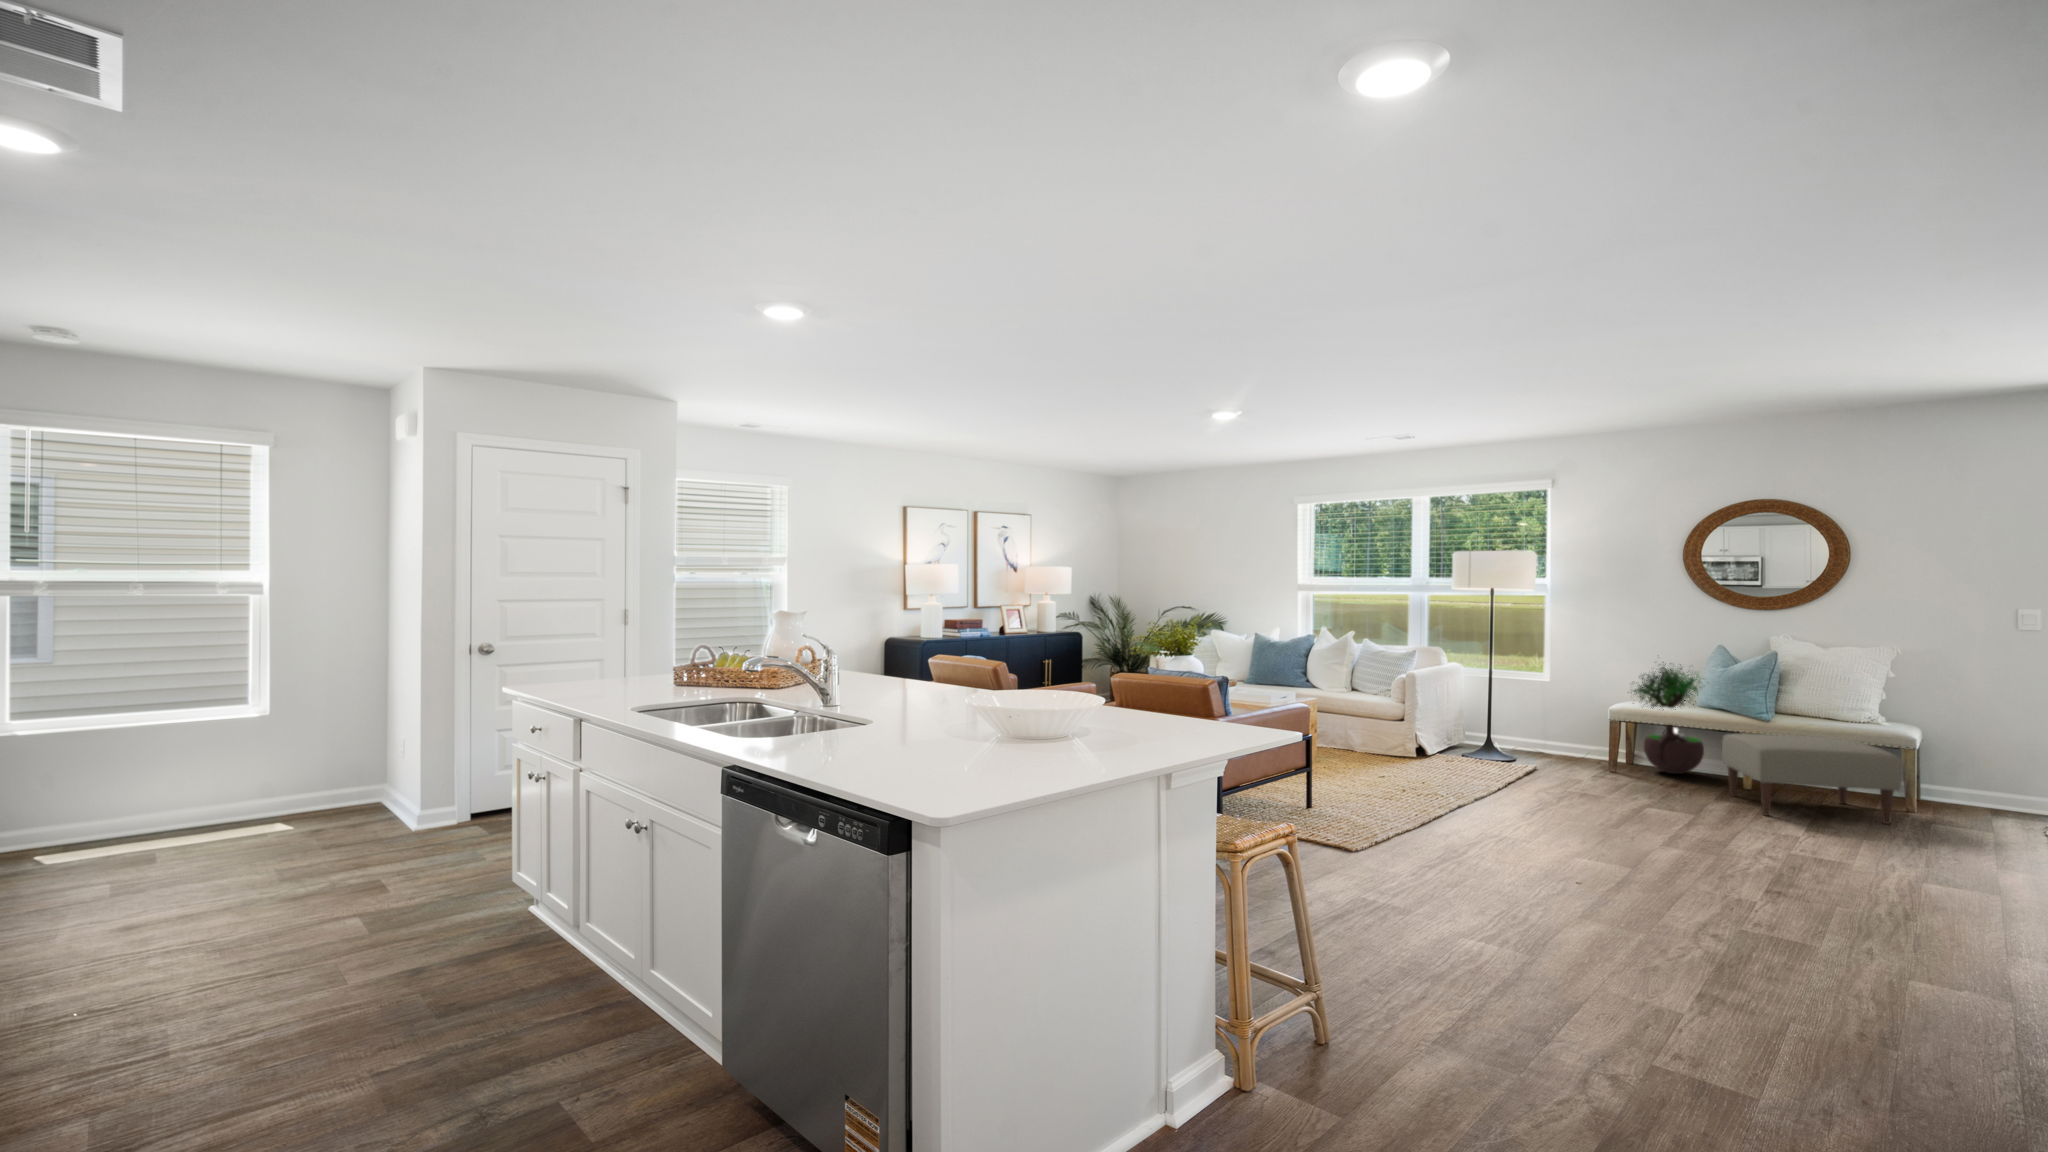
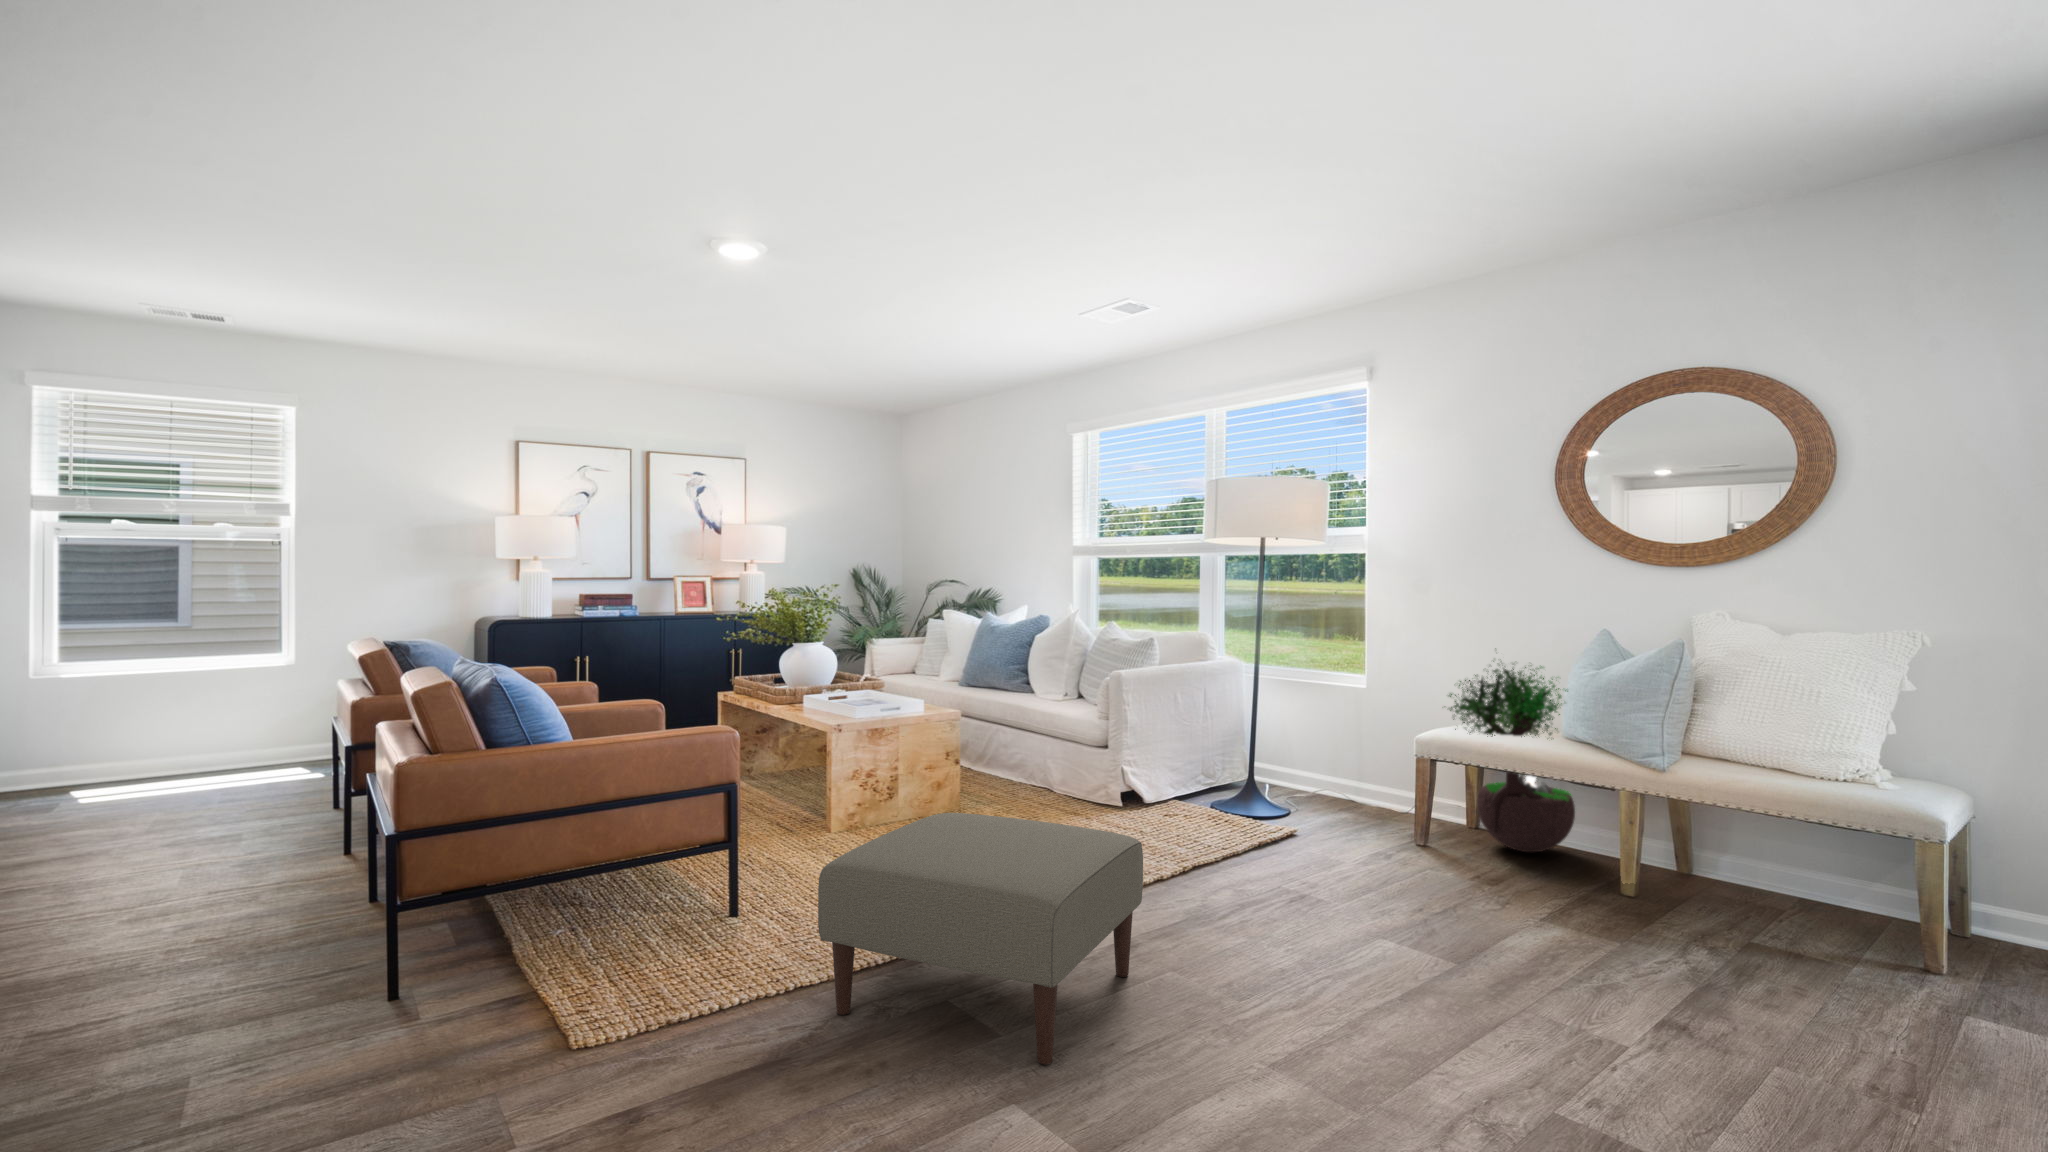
ottoman: present [1722,734,1901,824] -> present [818,813,1143,1064]

